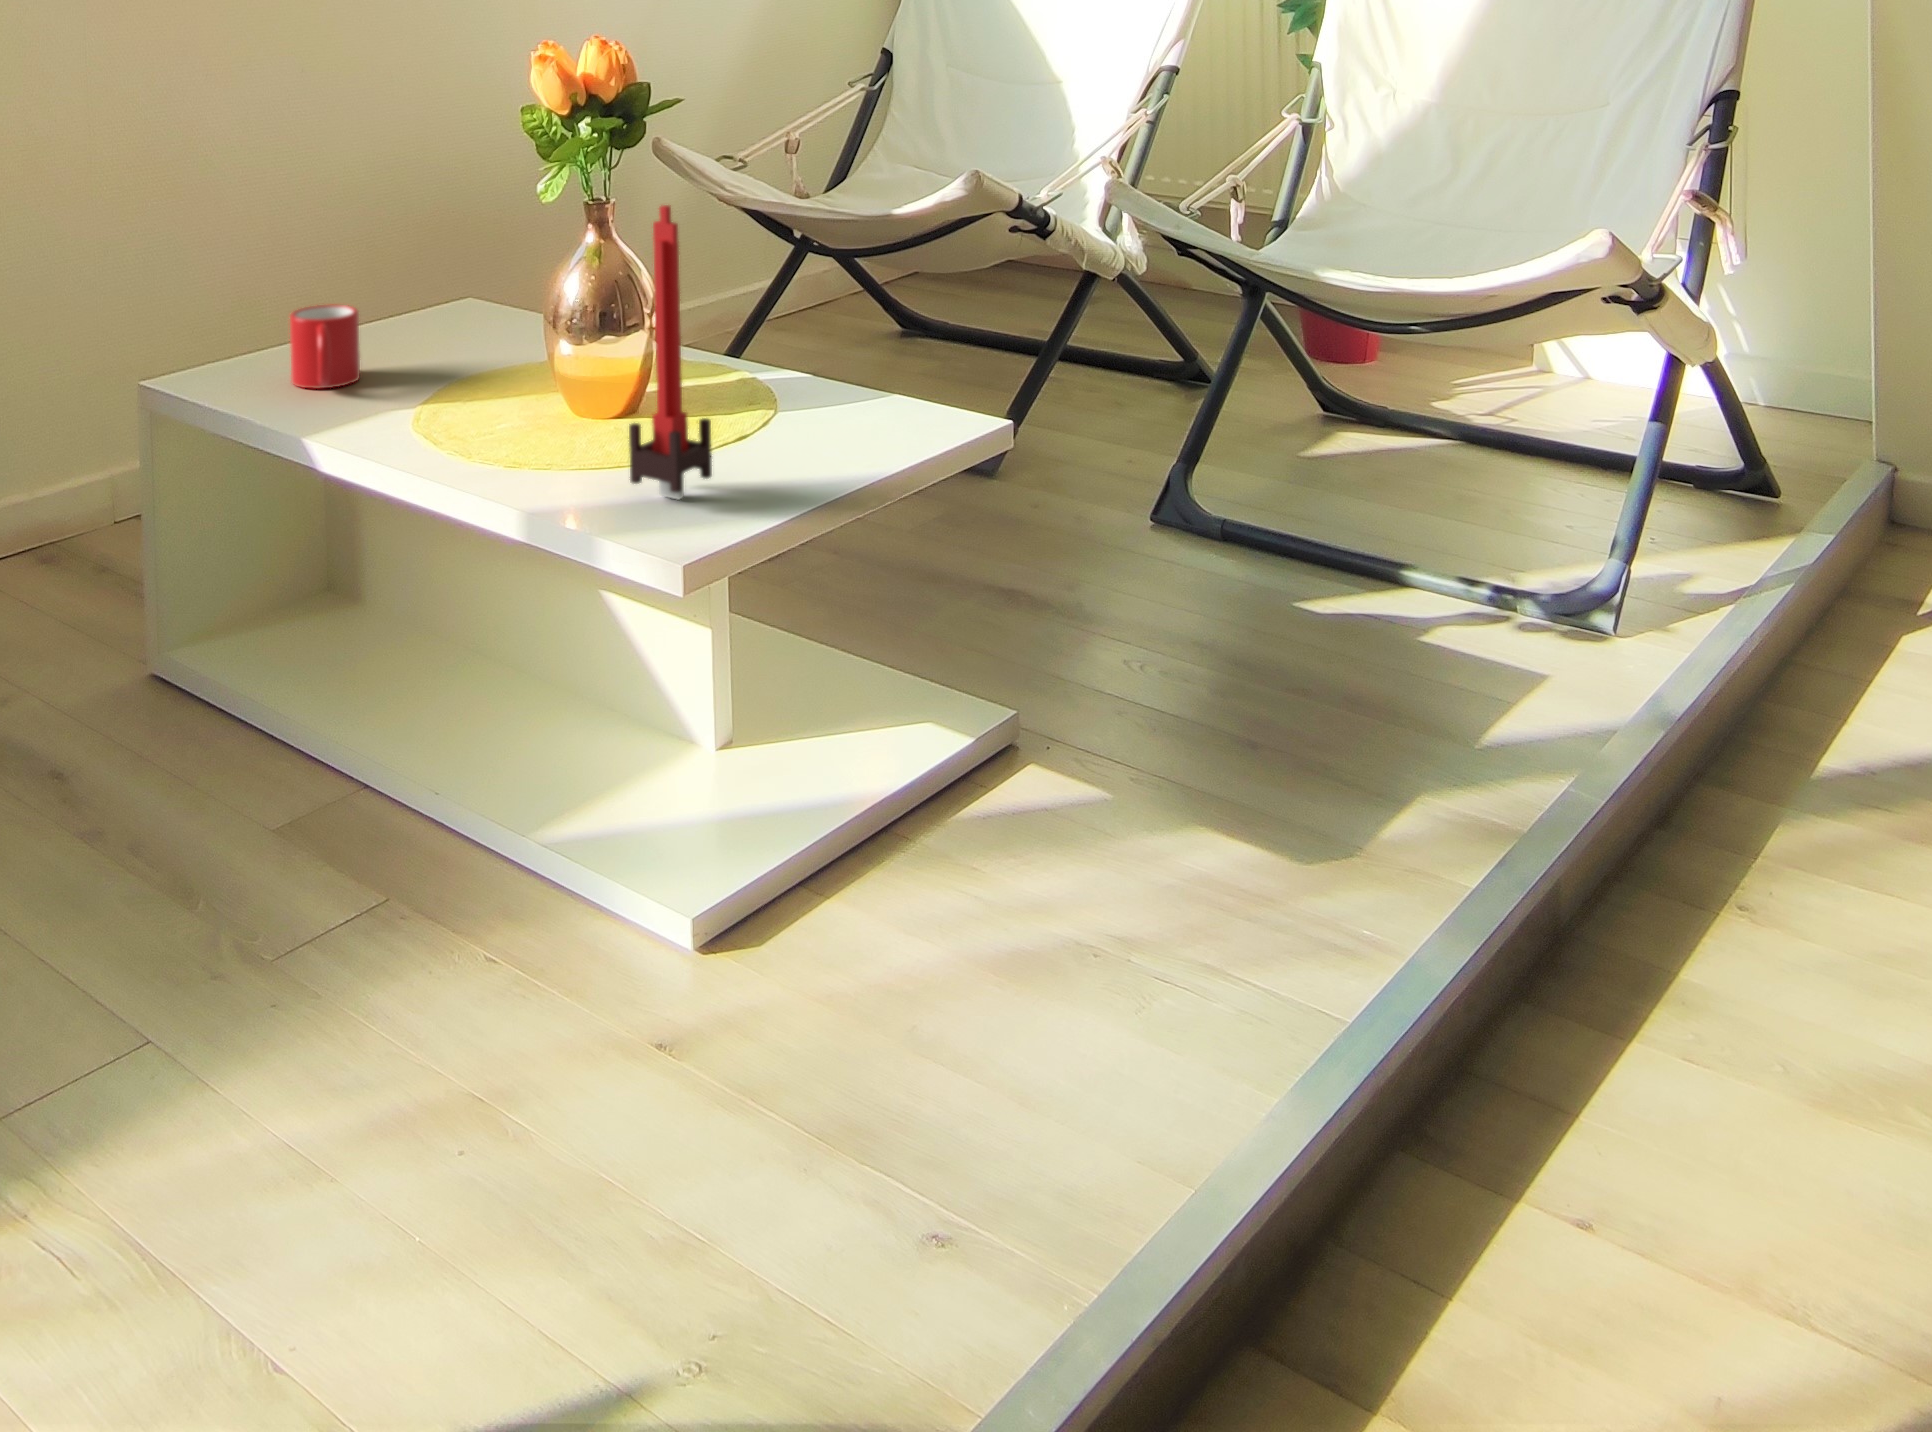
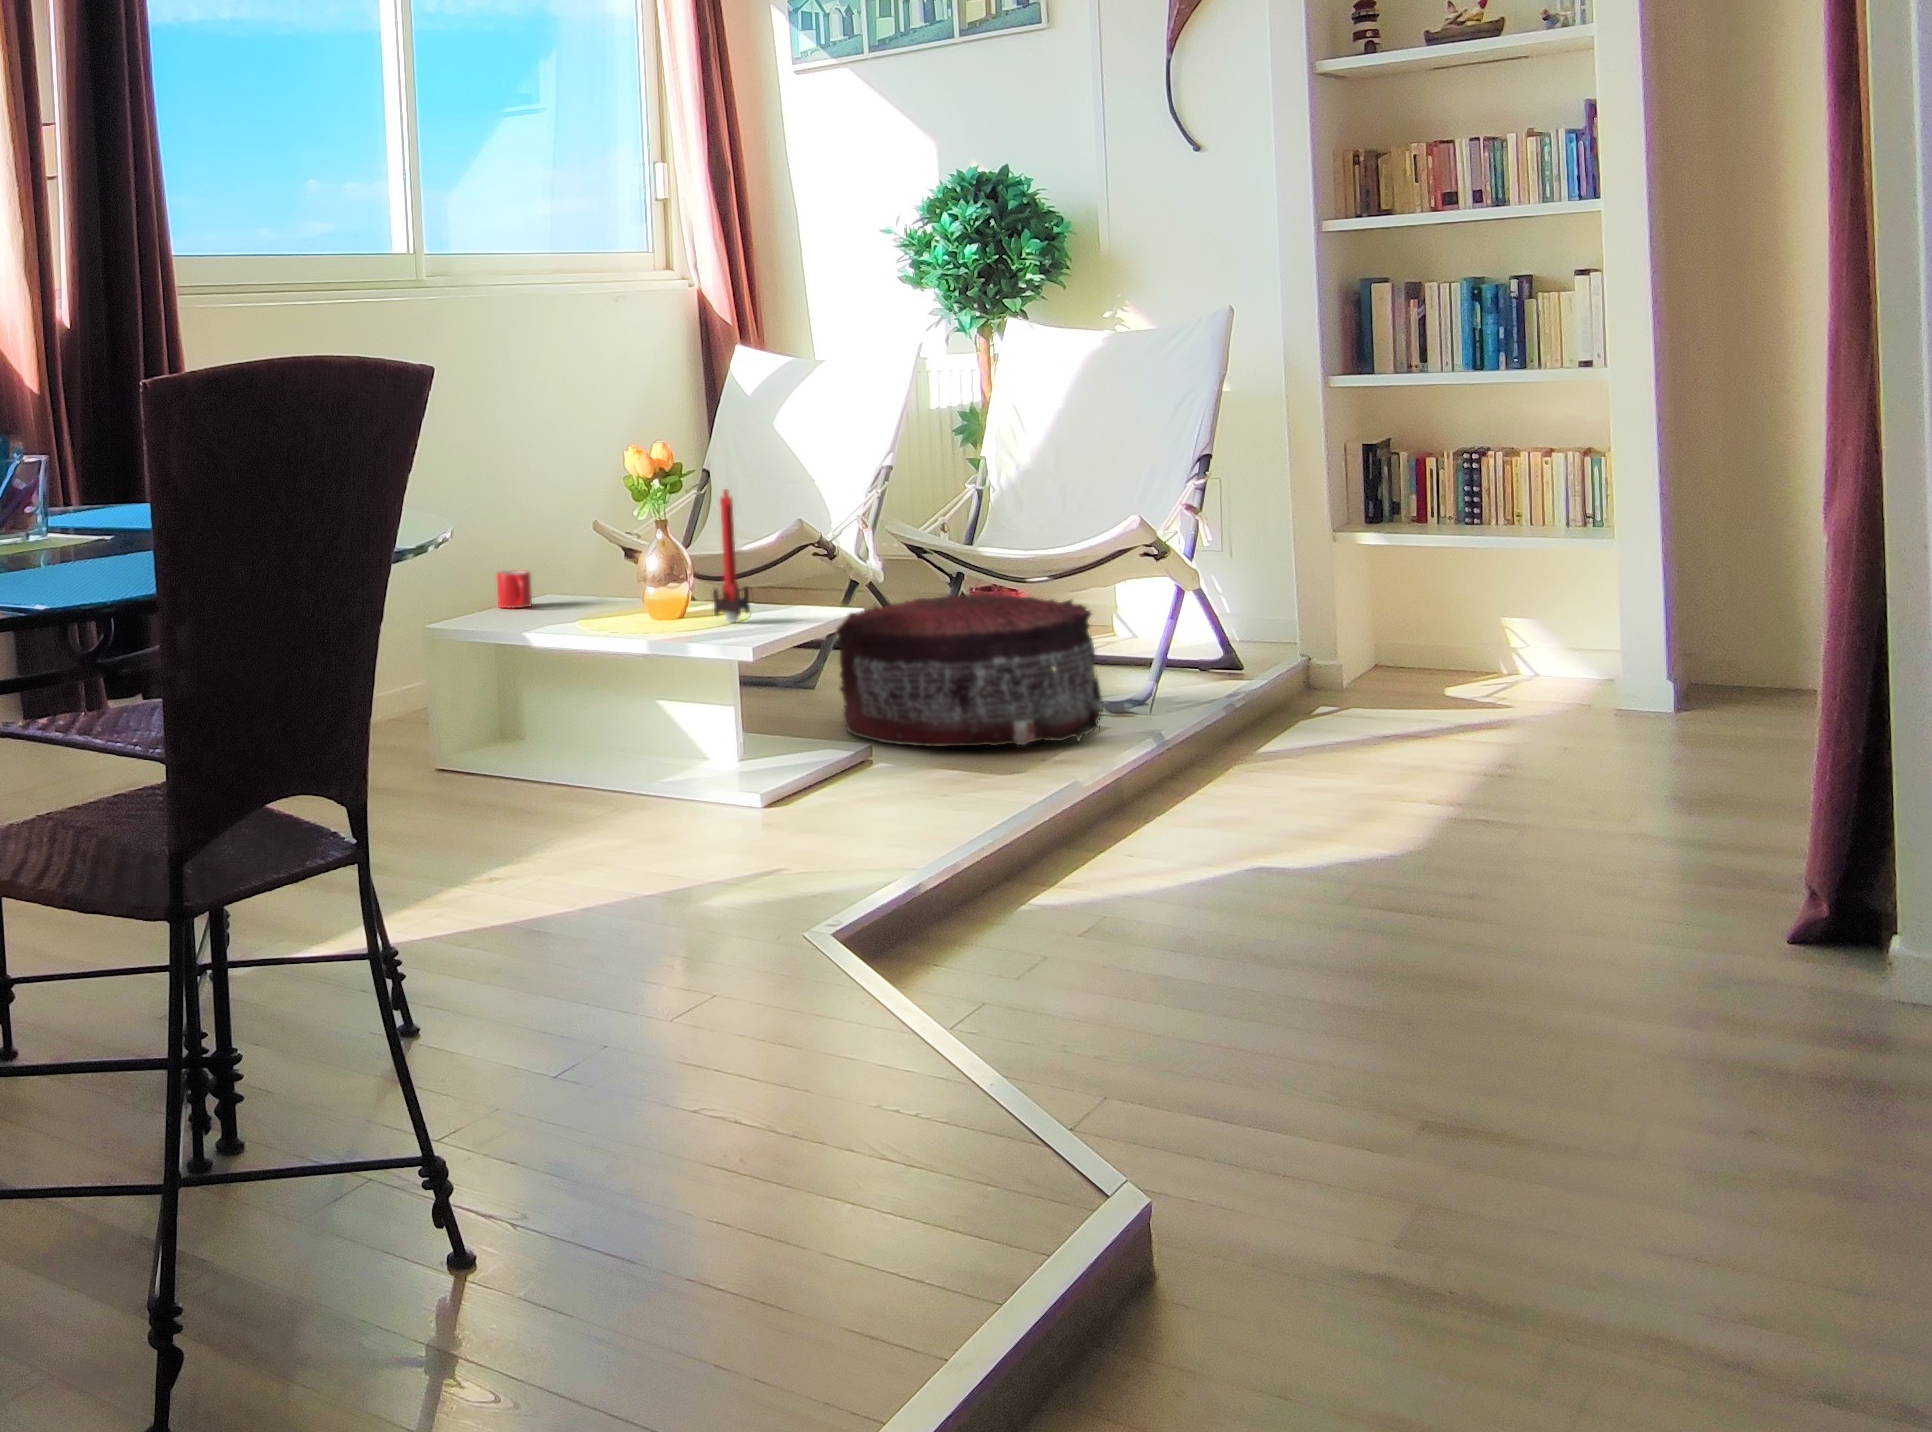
pouf: none [962,363,1490,766] -> present [837,594,1102,747]

